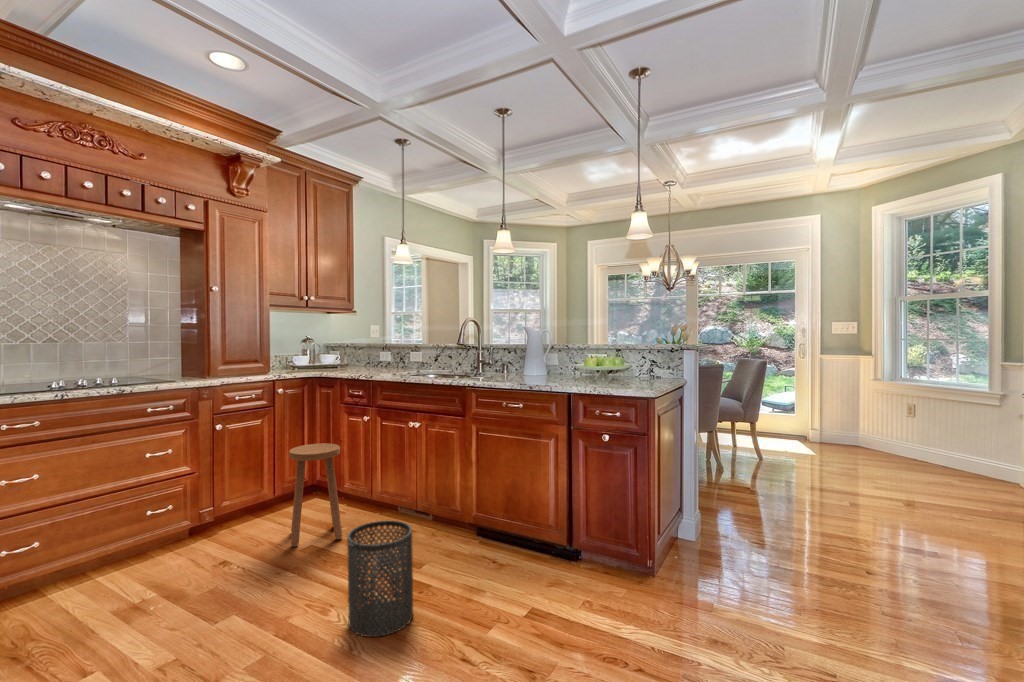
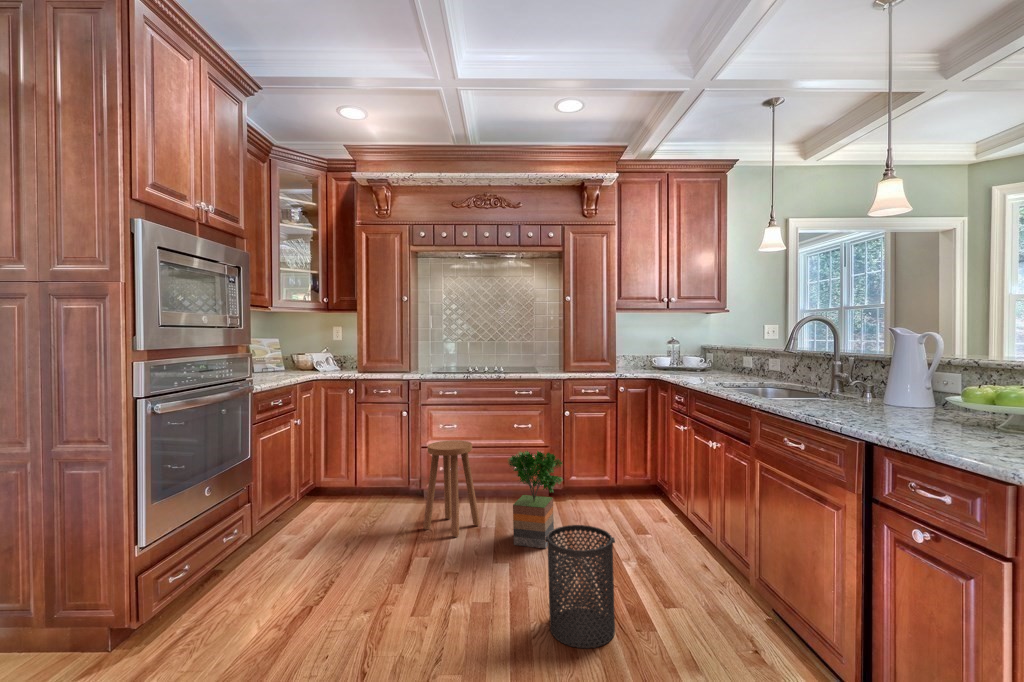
stool: present [289,443,342,547] -> present [423,440,480,537]
potted tree: none [192,470,277,593] -> present [508,451,563,549]

